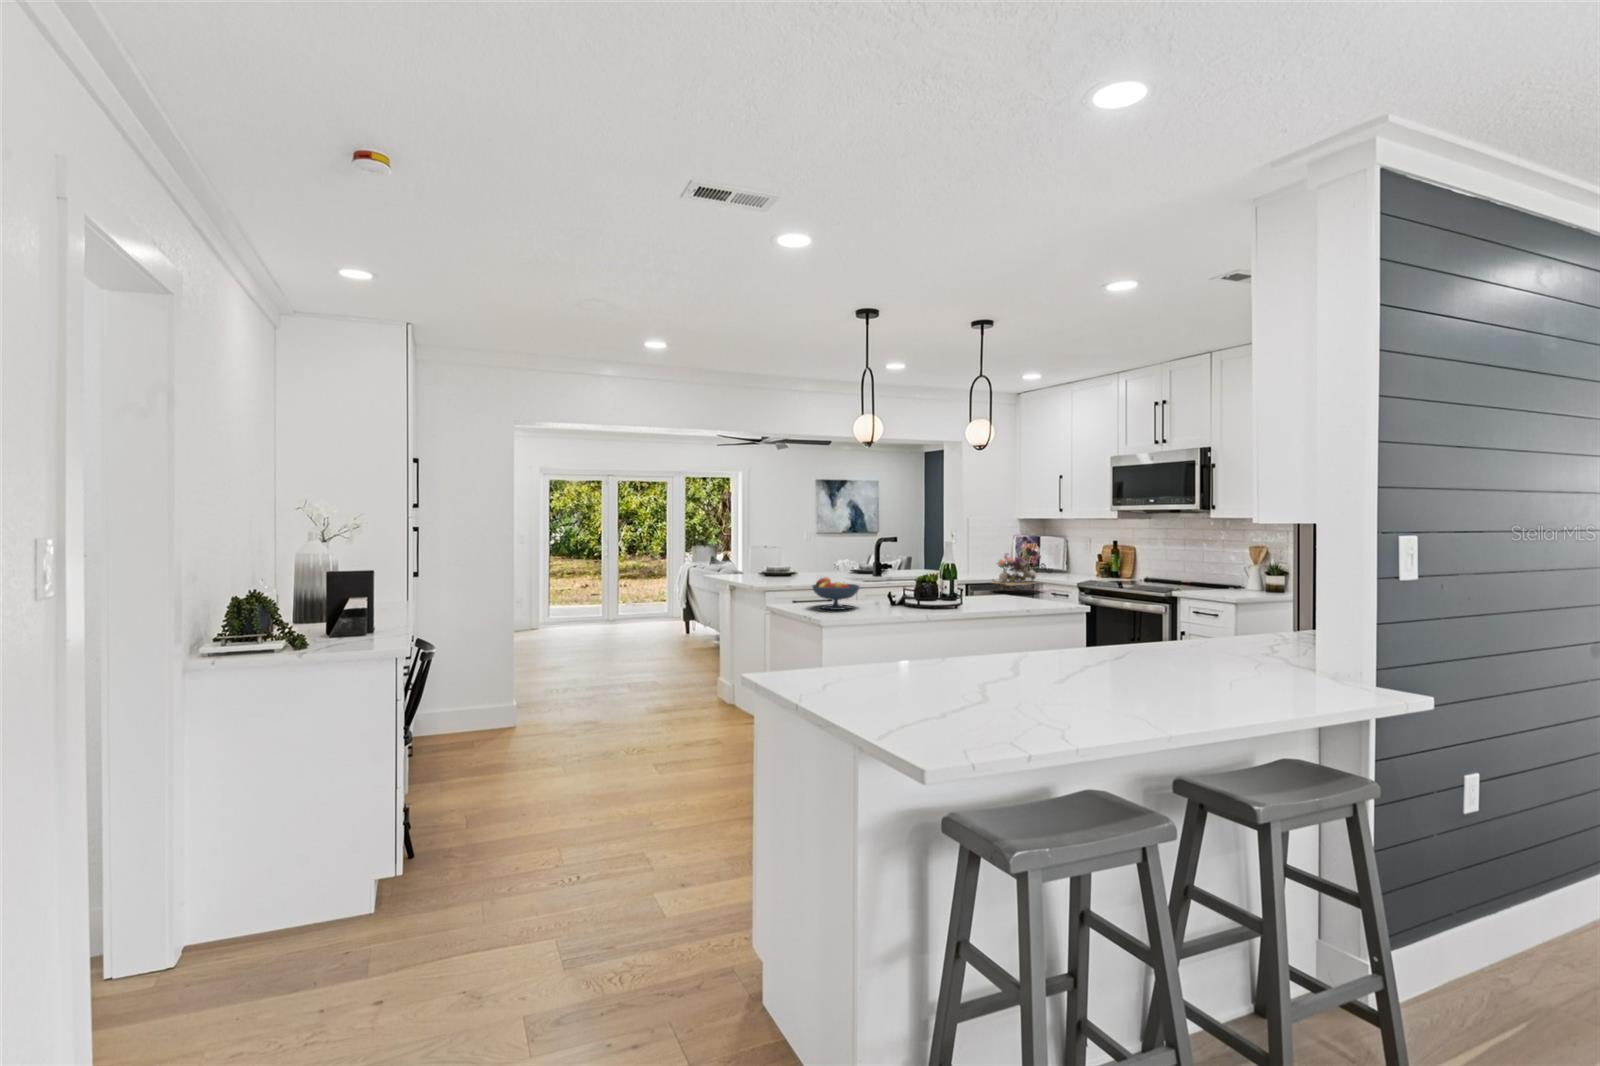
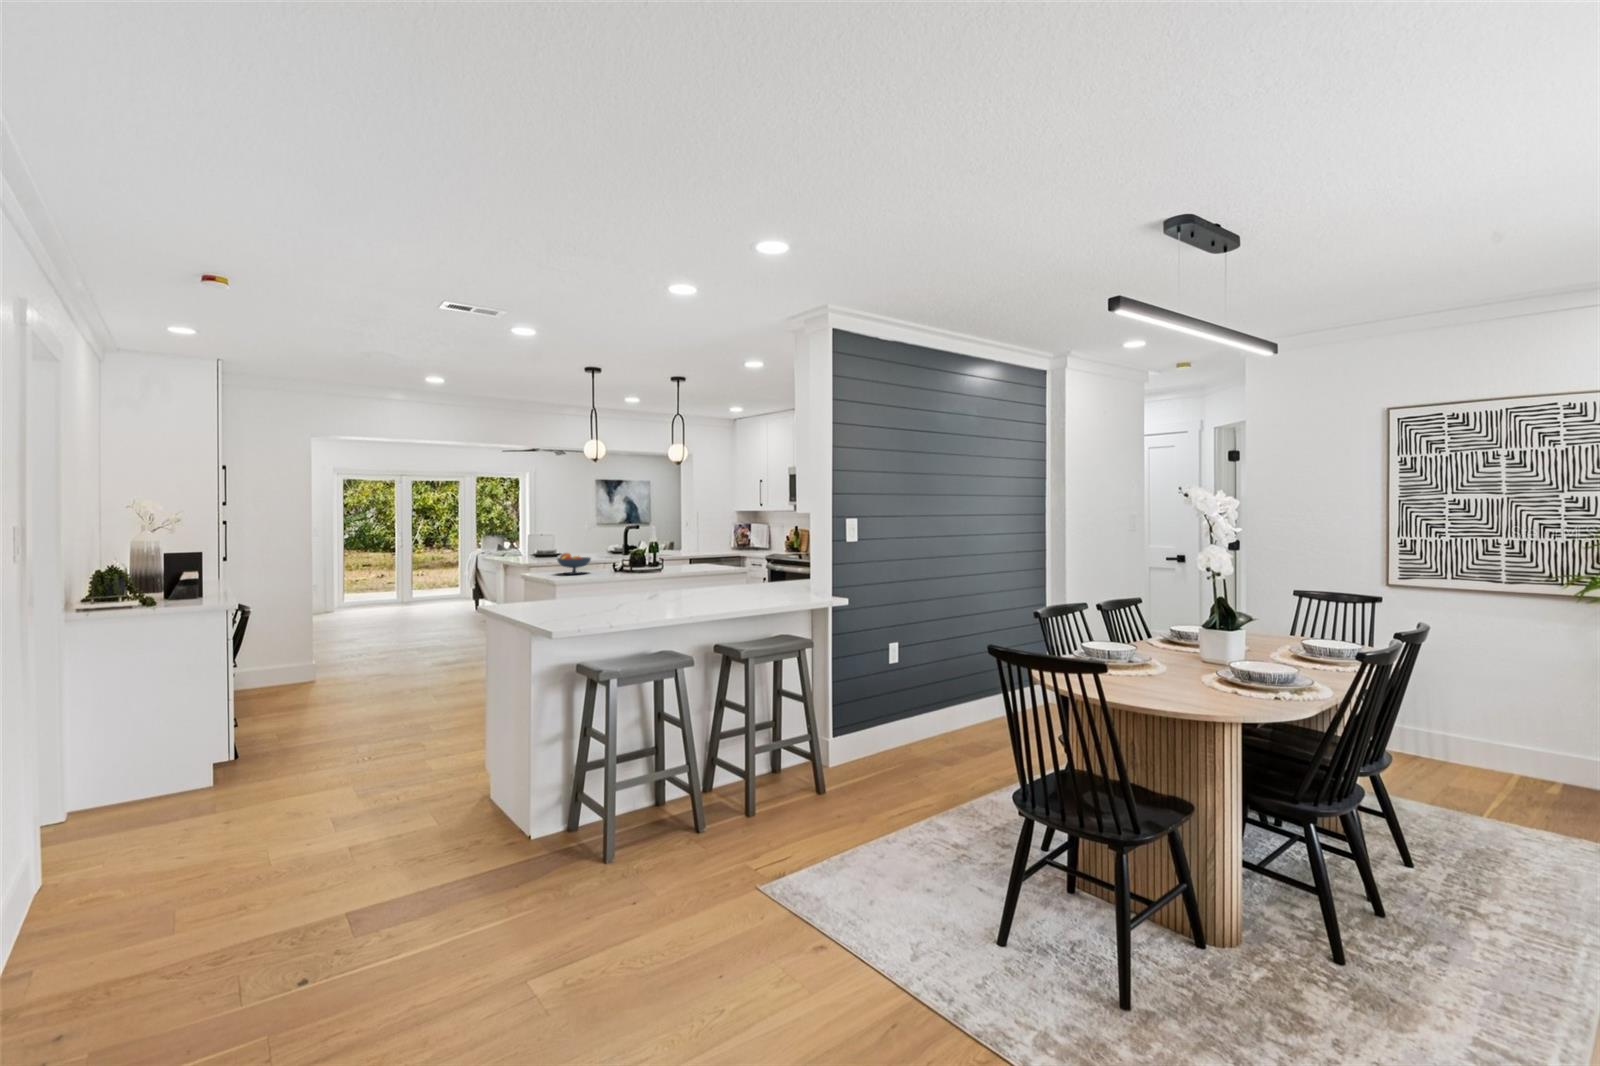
flower arrangement: present [991,552,1041,590] -> none [695,534,730,562]

